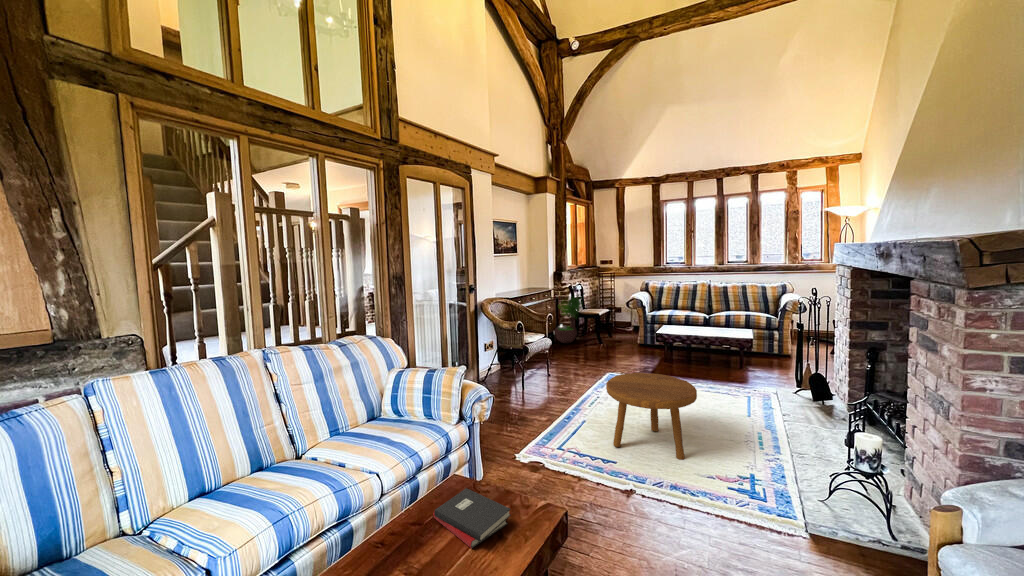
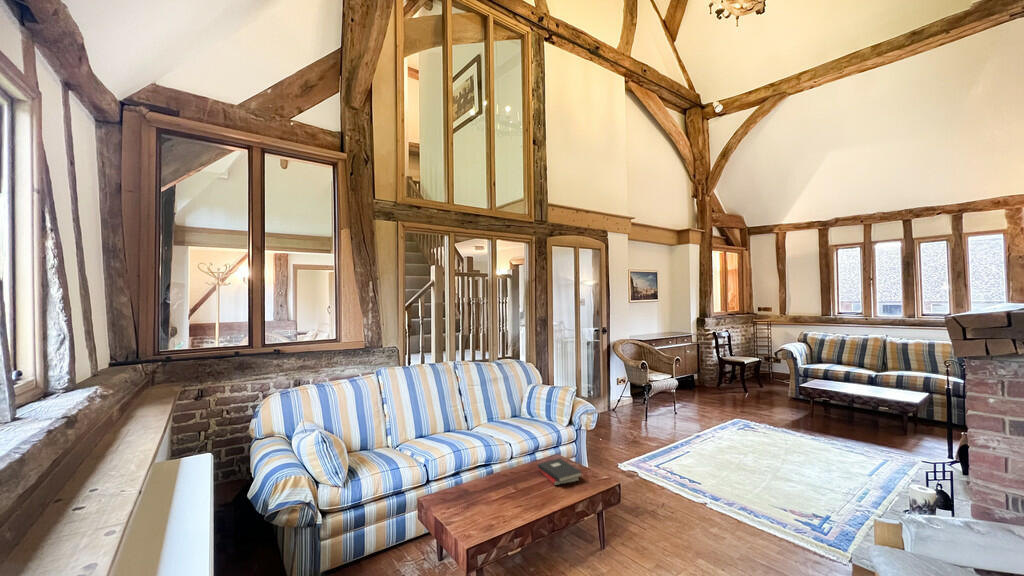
potted tree: present [555,298,582,343] -> none [694,340,725,390]
footstool: present [606,373,697,460] -> none [701,415,787,496]

